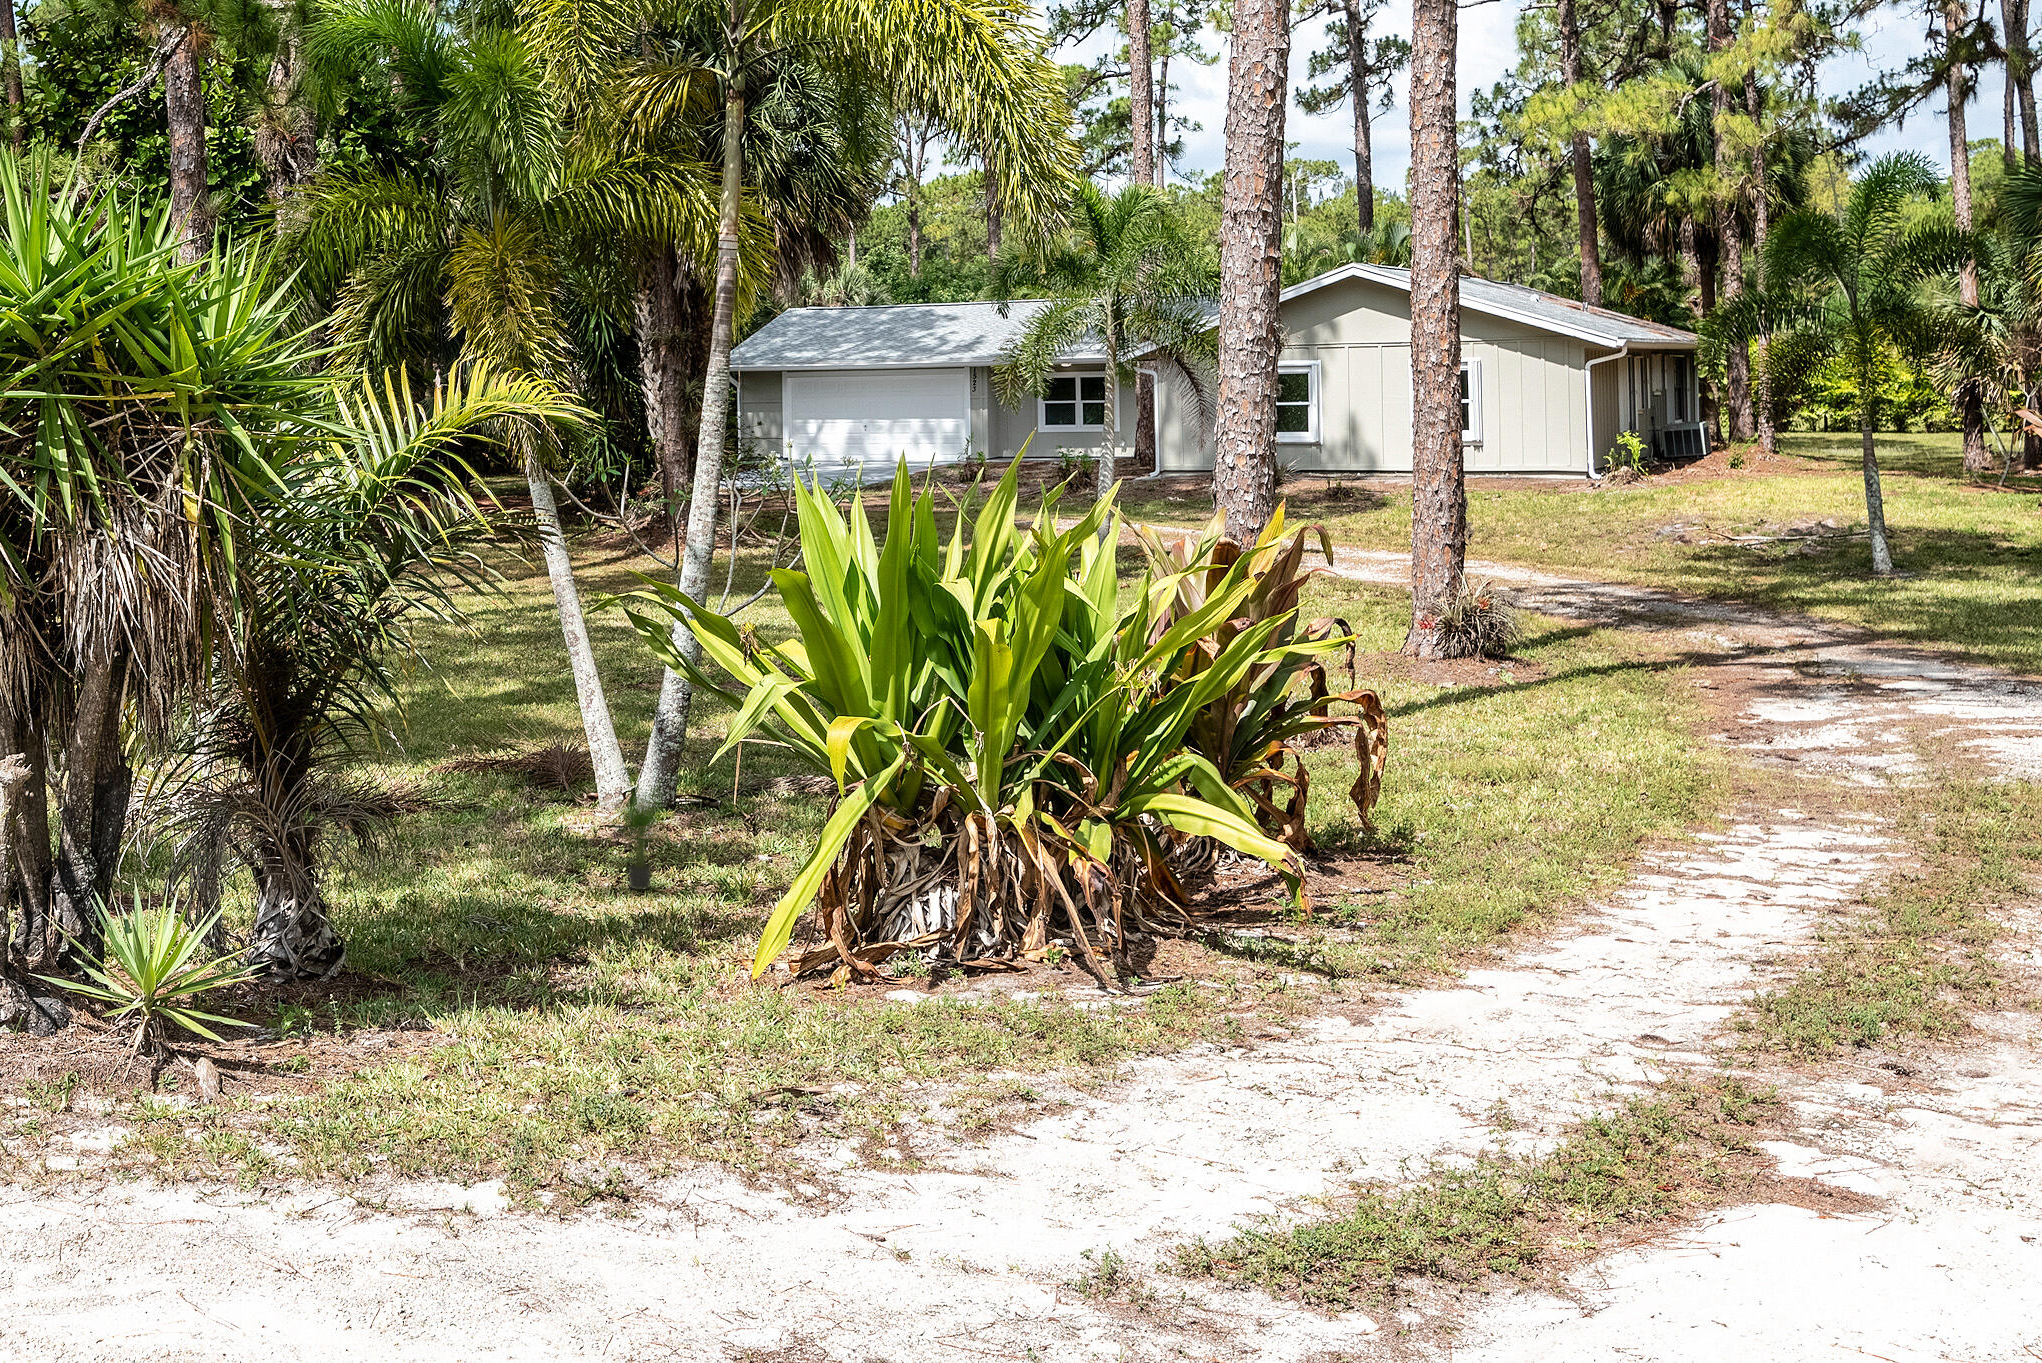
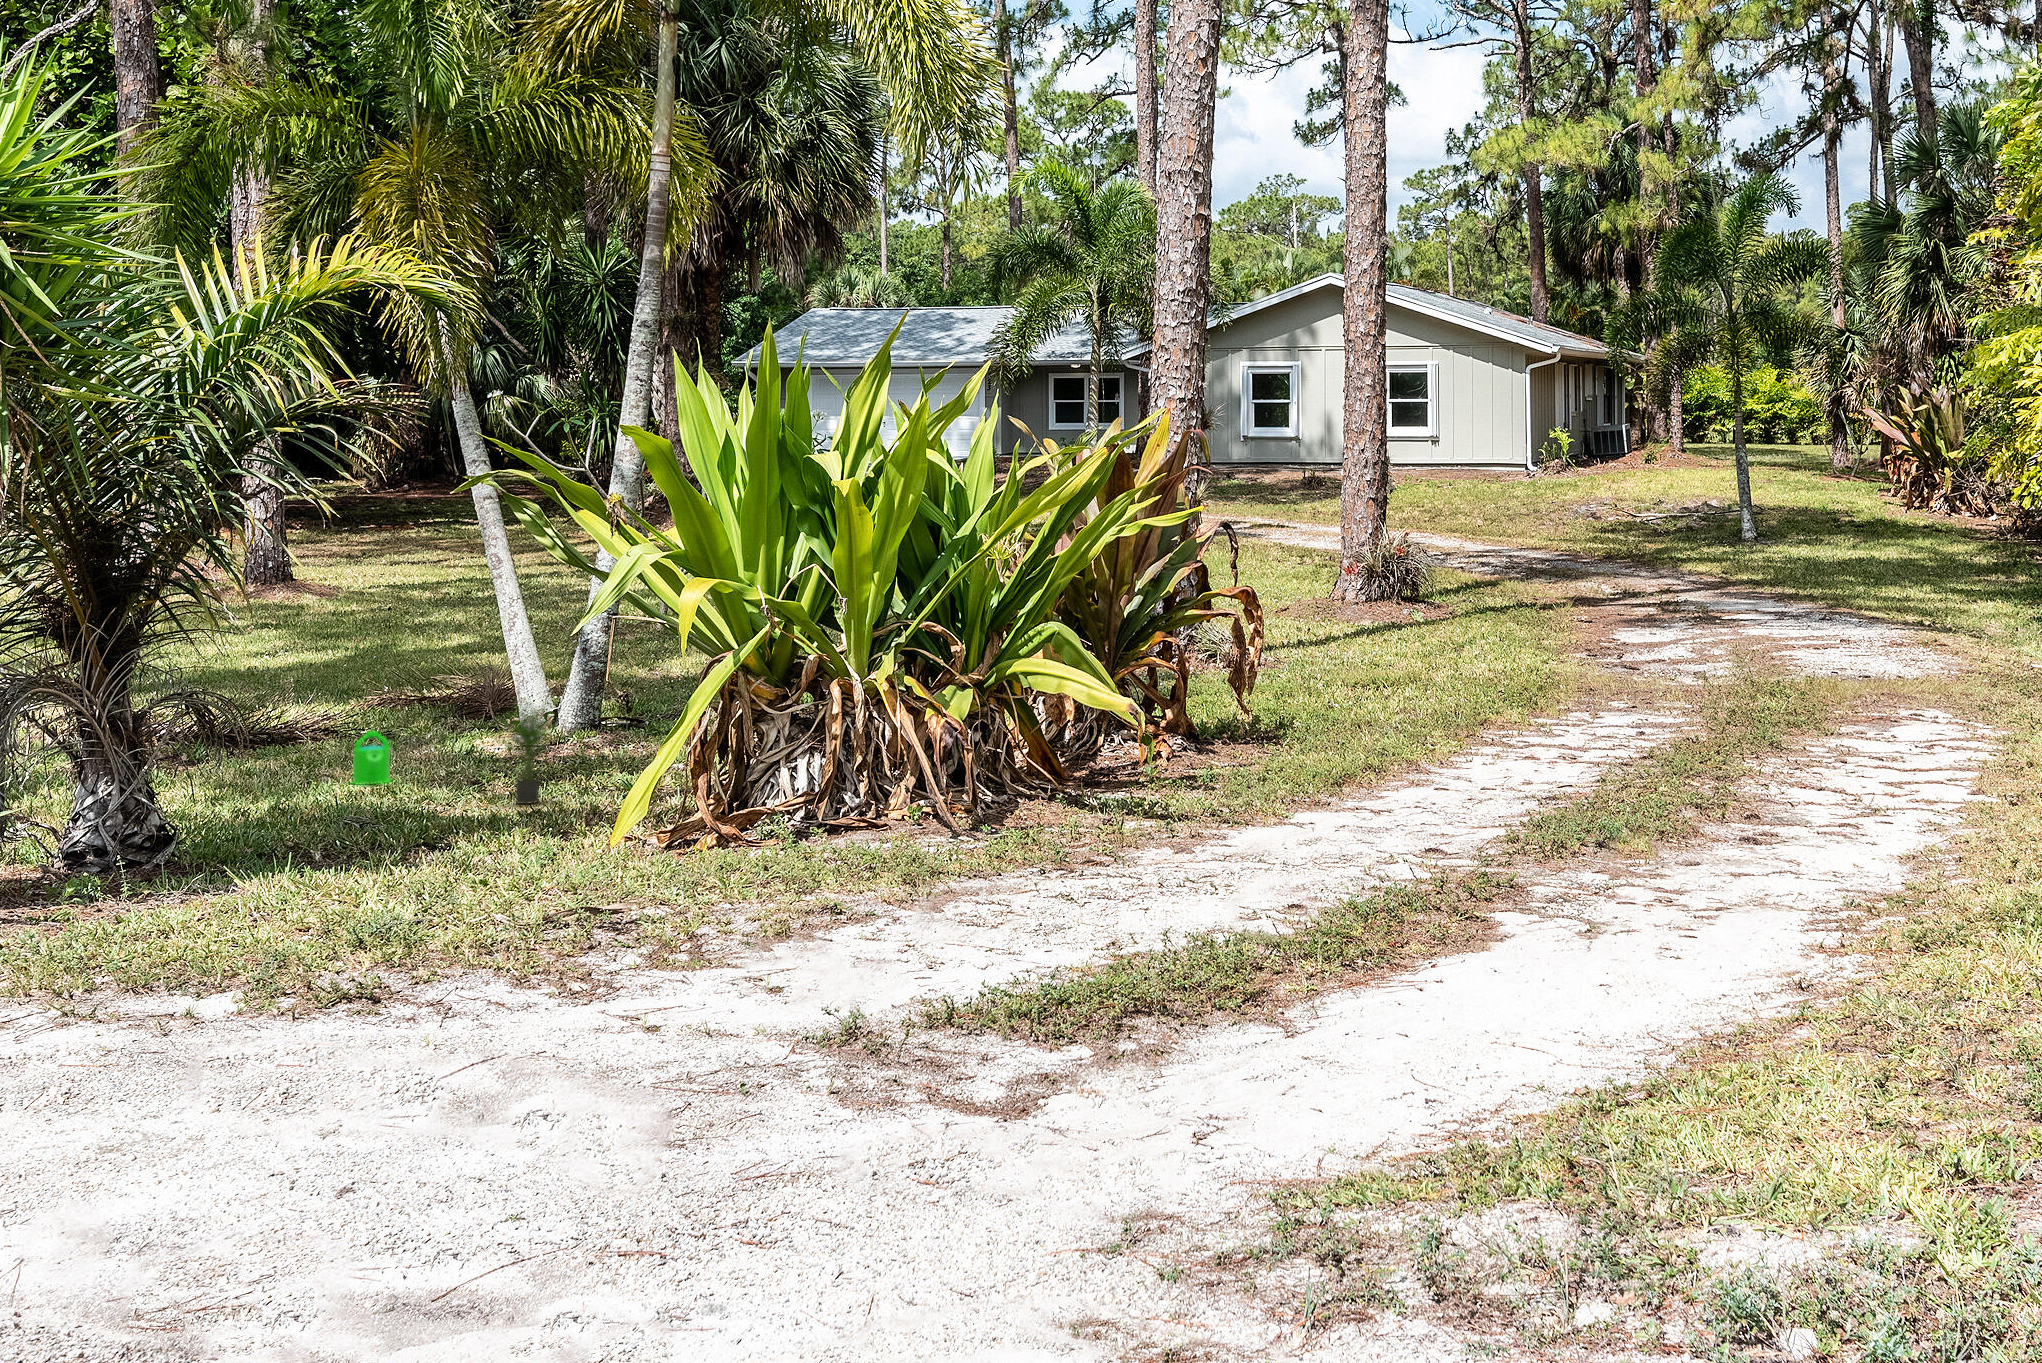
watering can: none [468,794,506,847] -> present [350,731,391,785]

